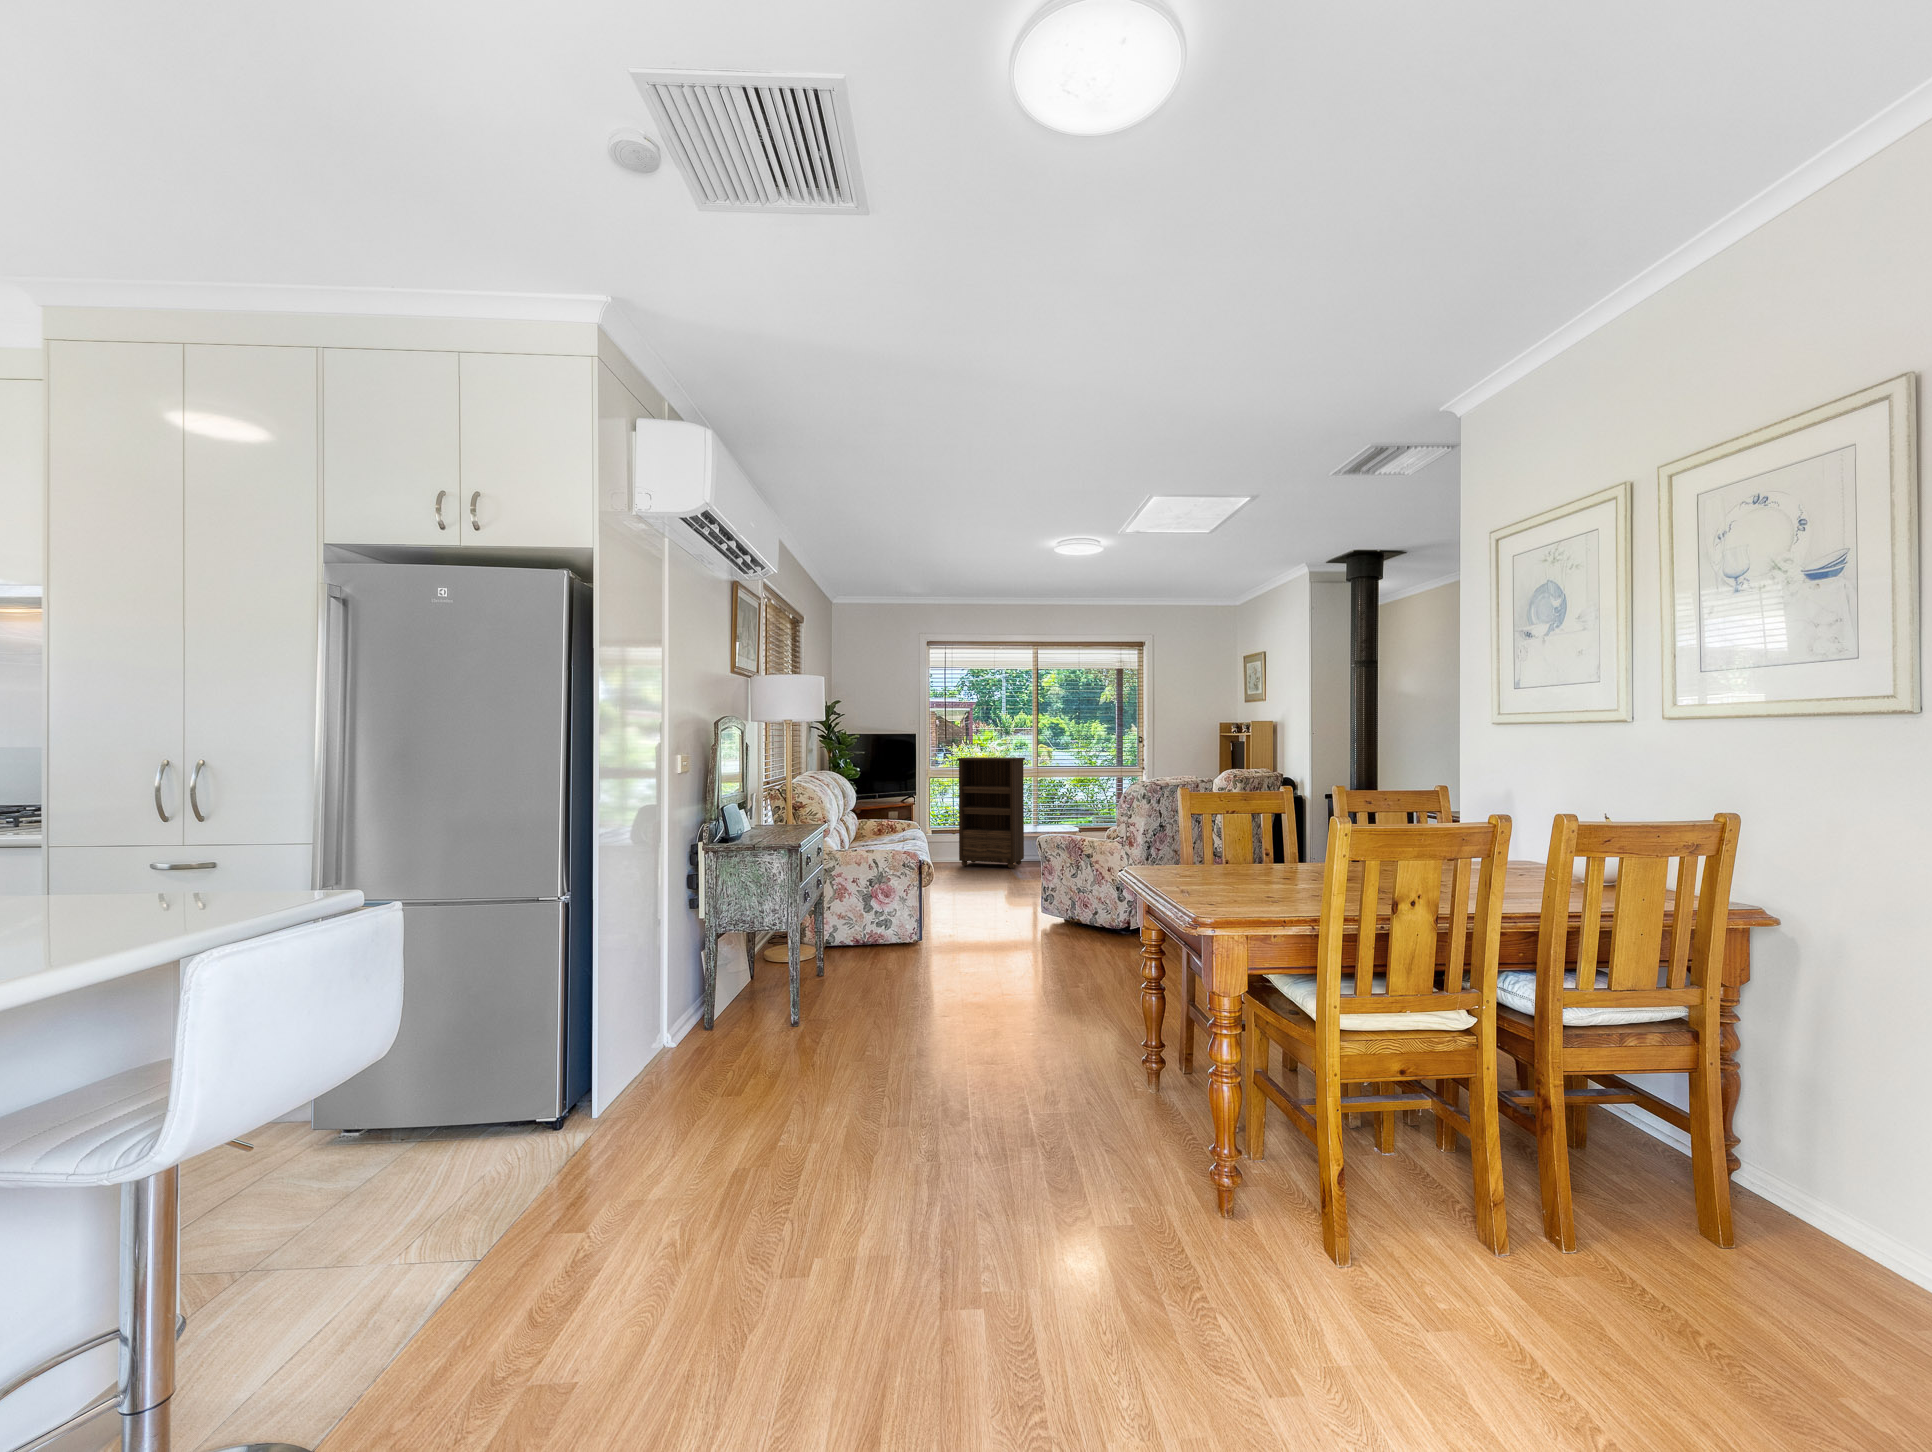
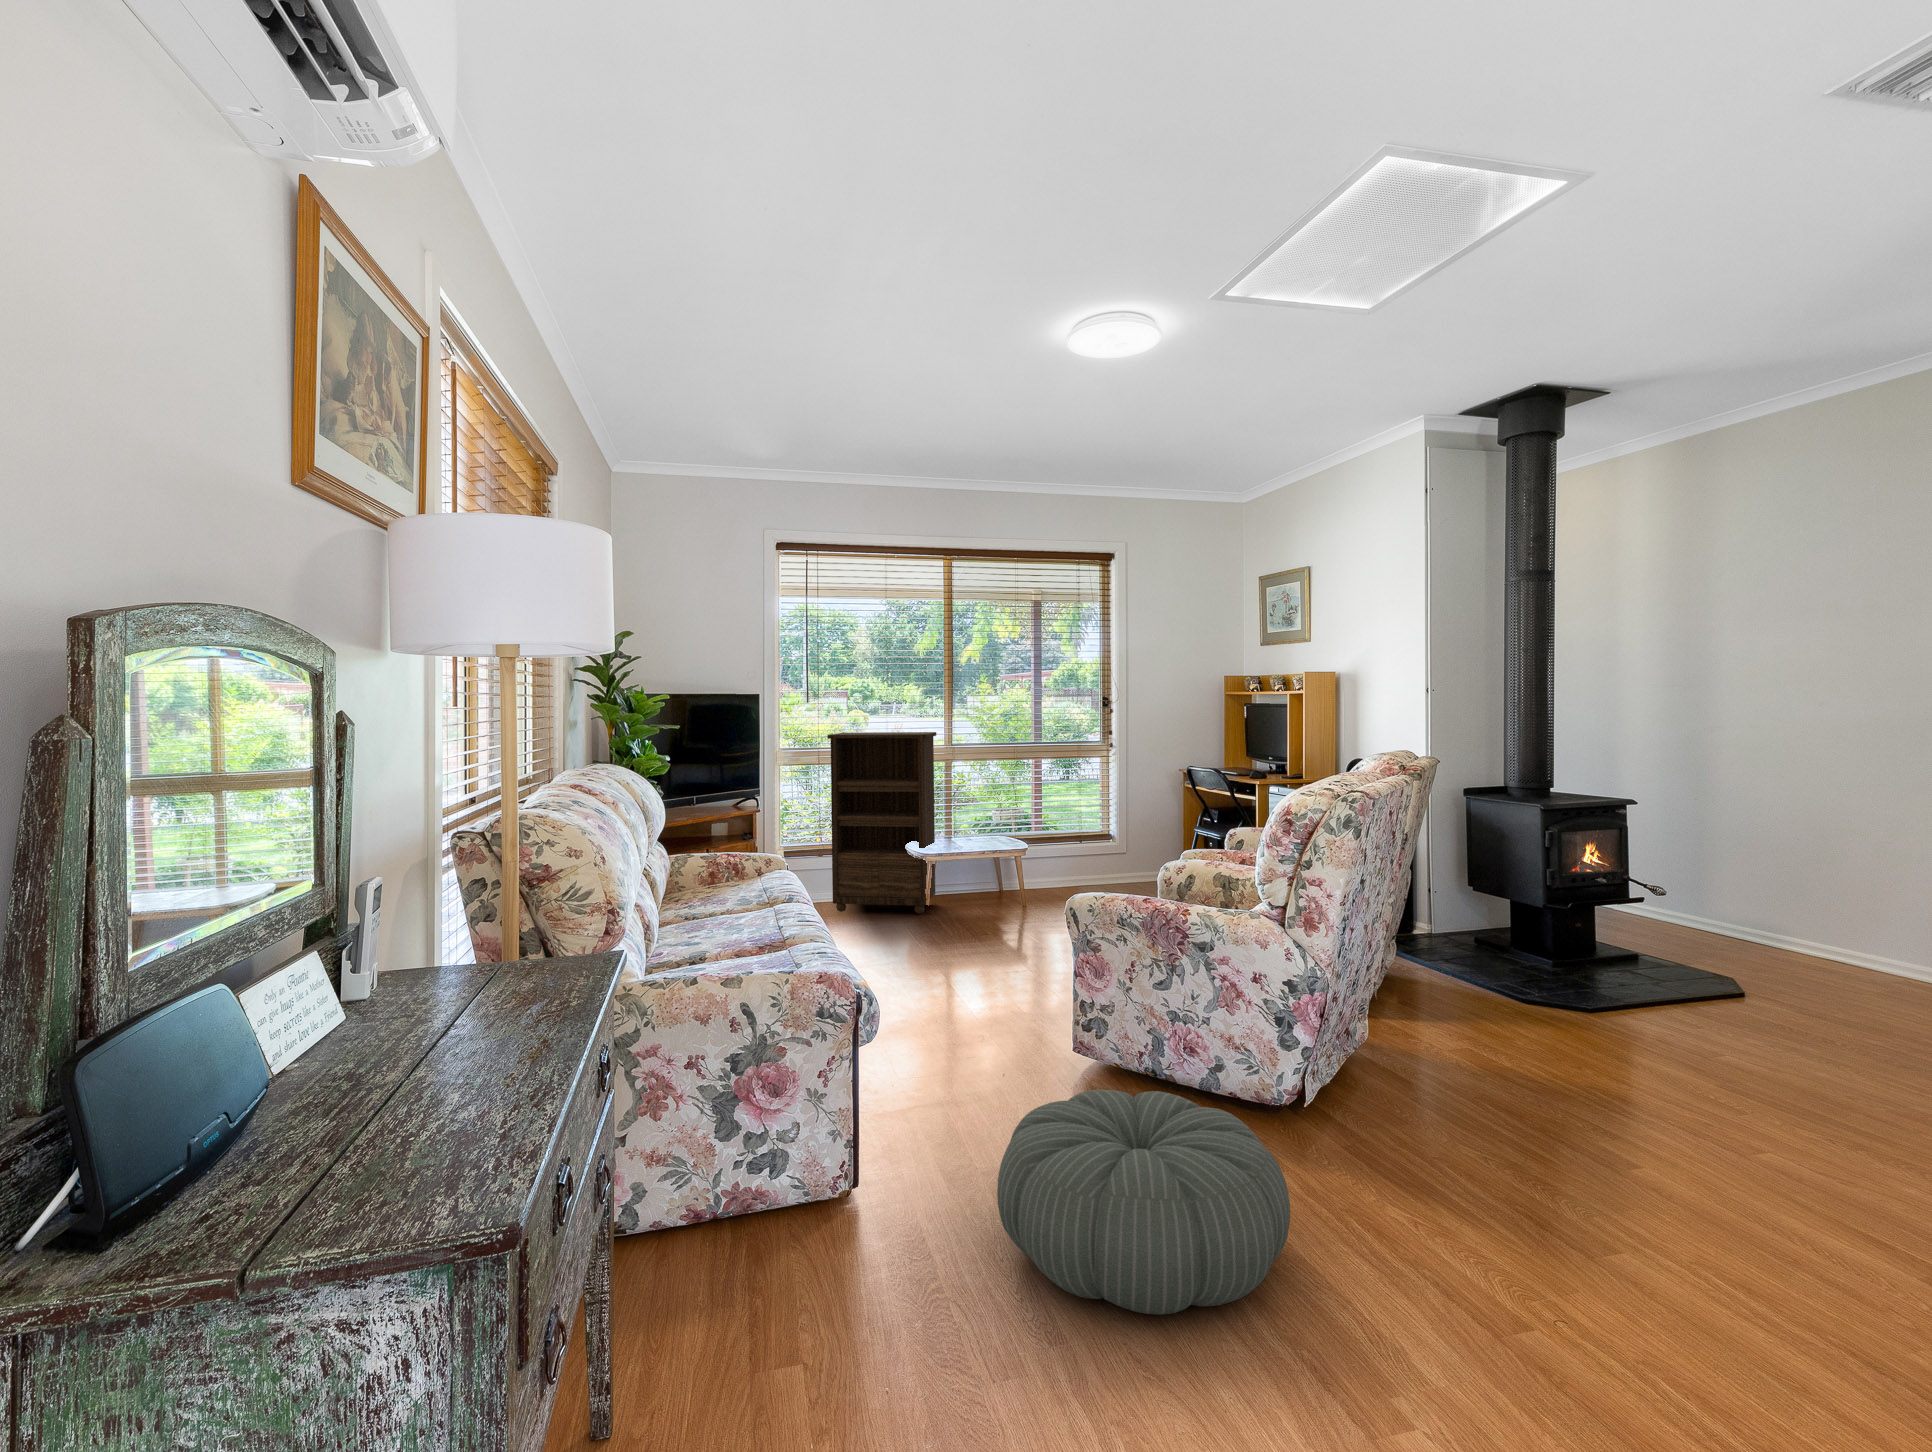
pouf: none [968,903,1079,968] -> present [997,1090,1290,1315]

